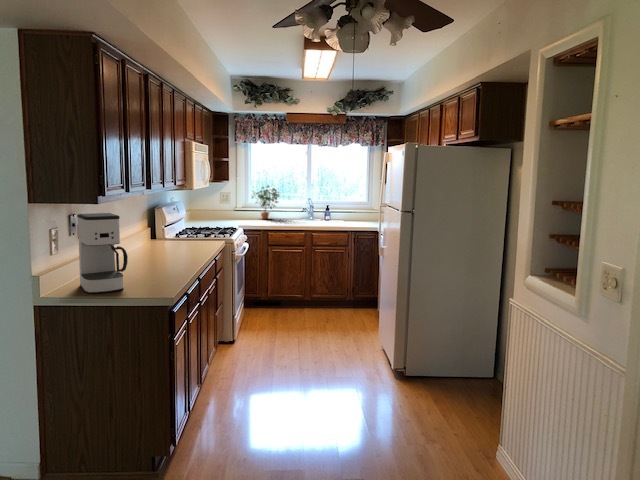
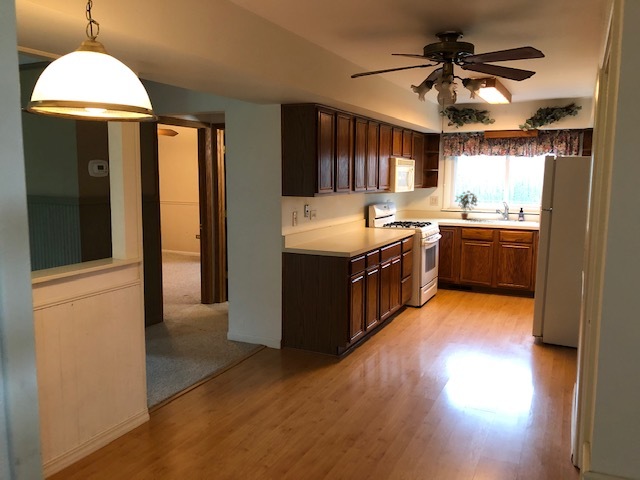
coffee maker: present [77,213,128,293] -> none [315,204,338,246]

